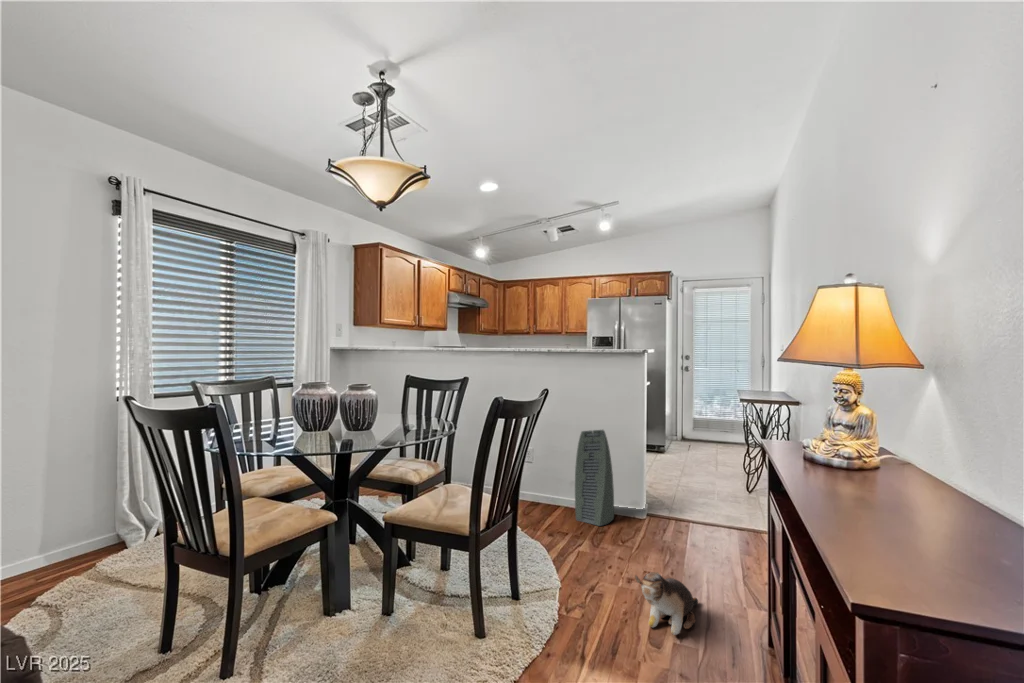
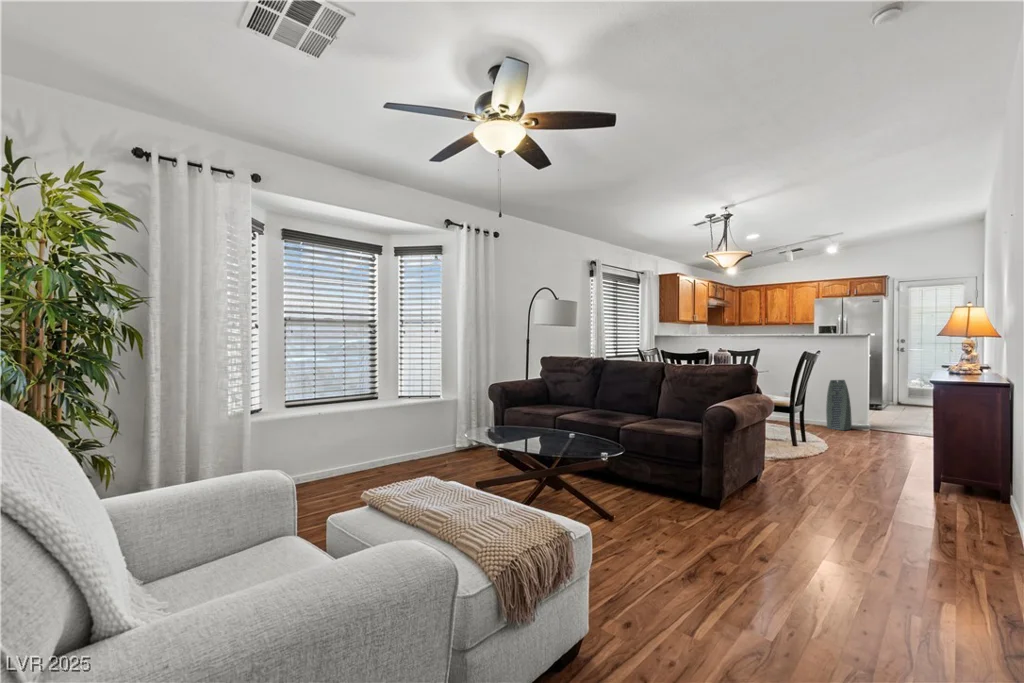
plush toy: present [635,572,698,635] -> none [874,427,906,453]

